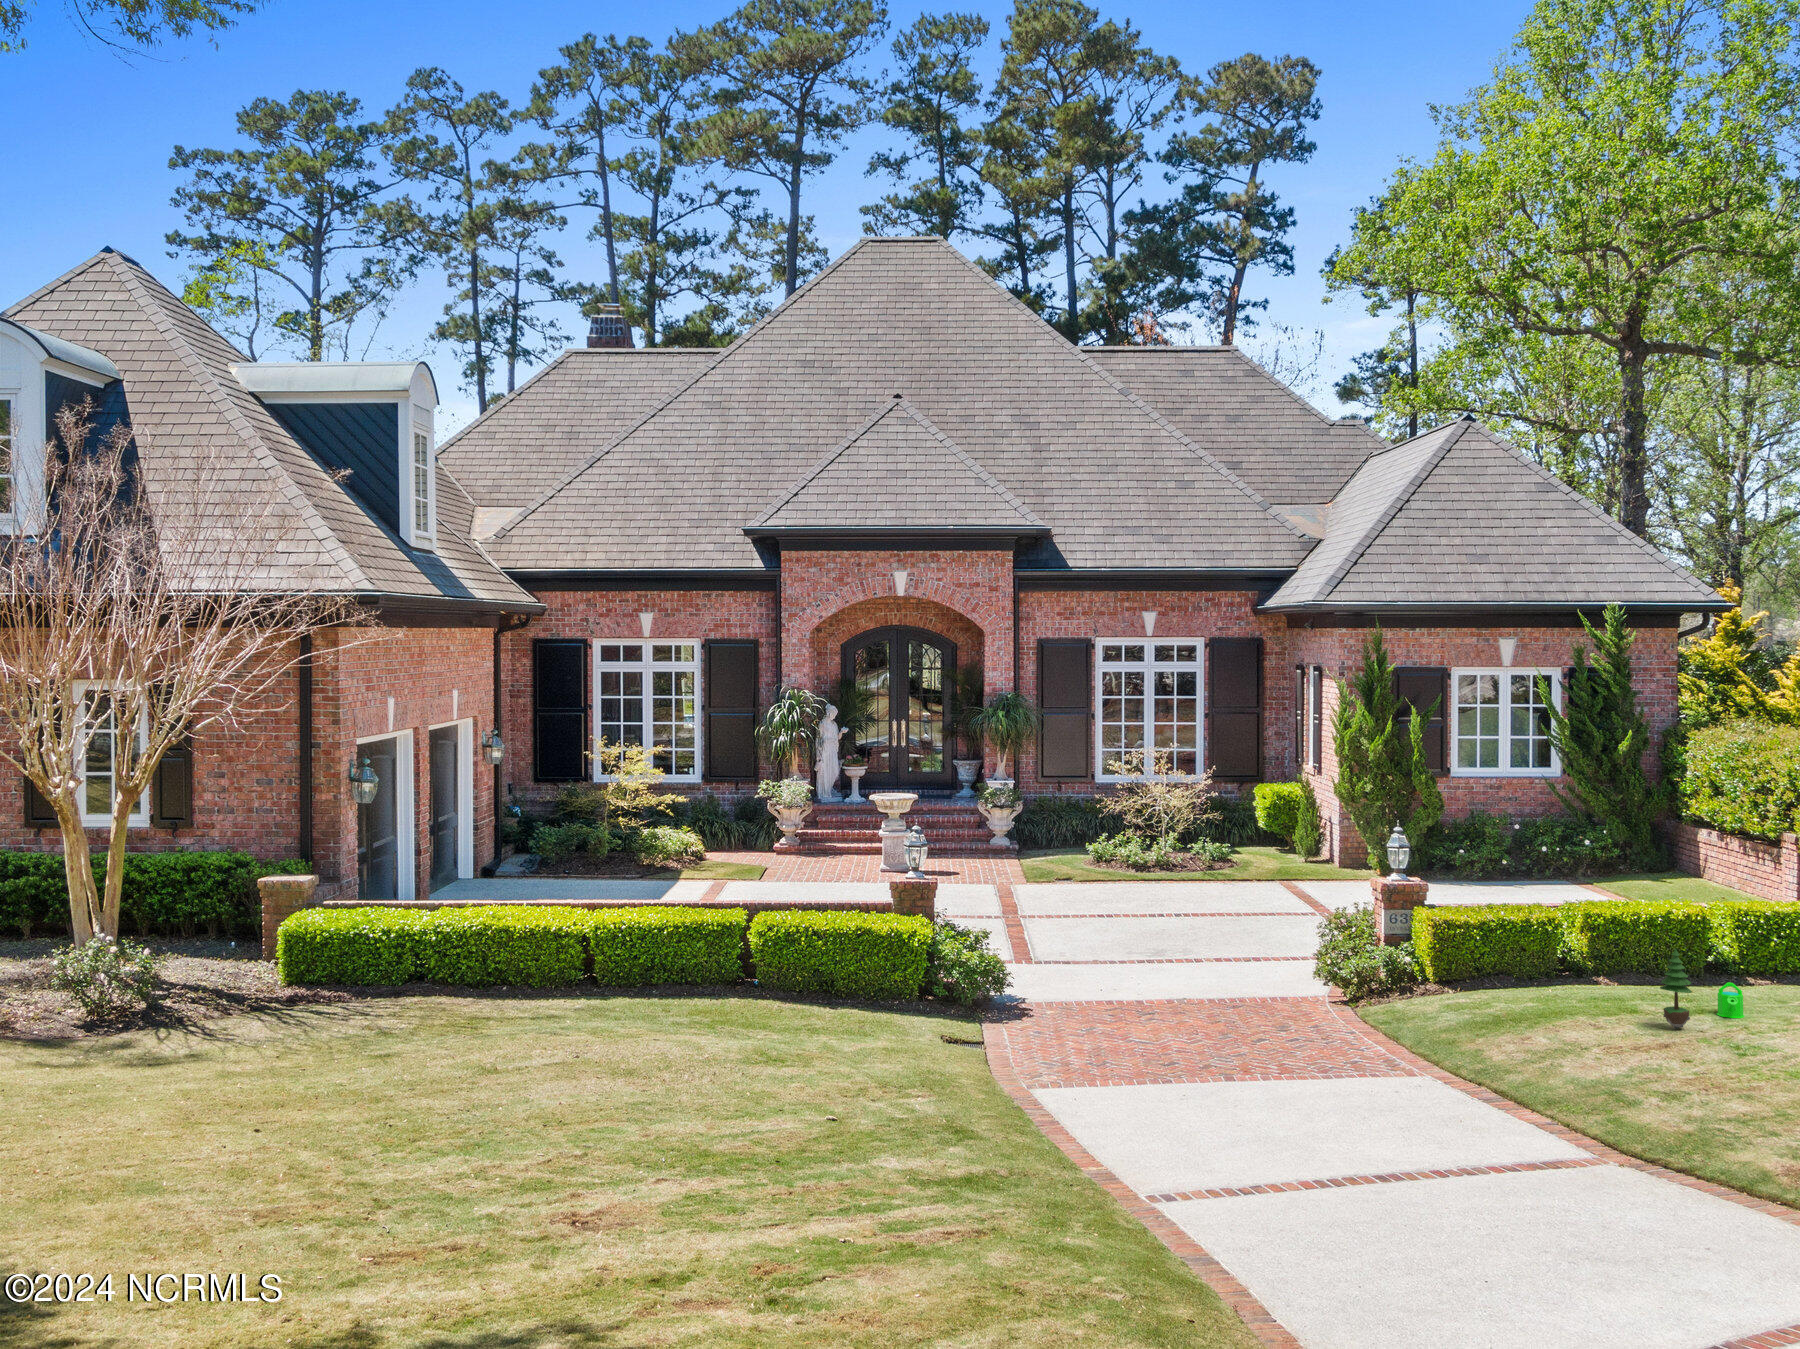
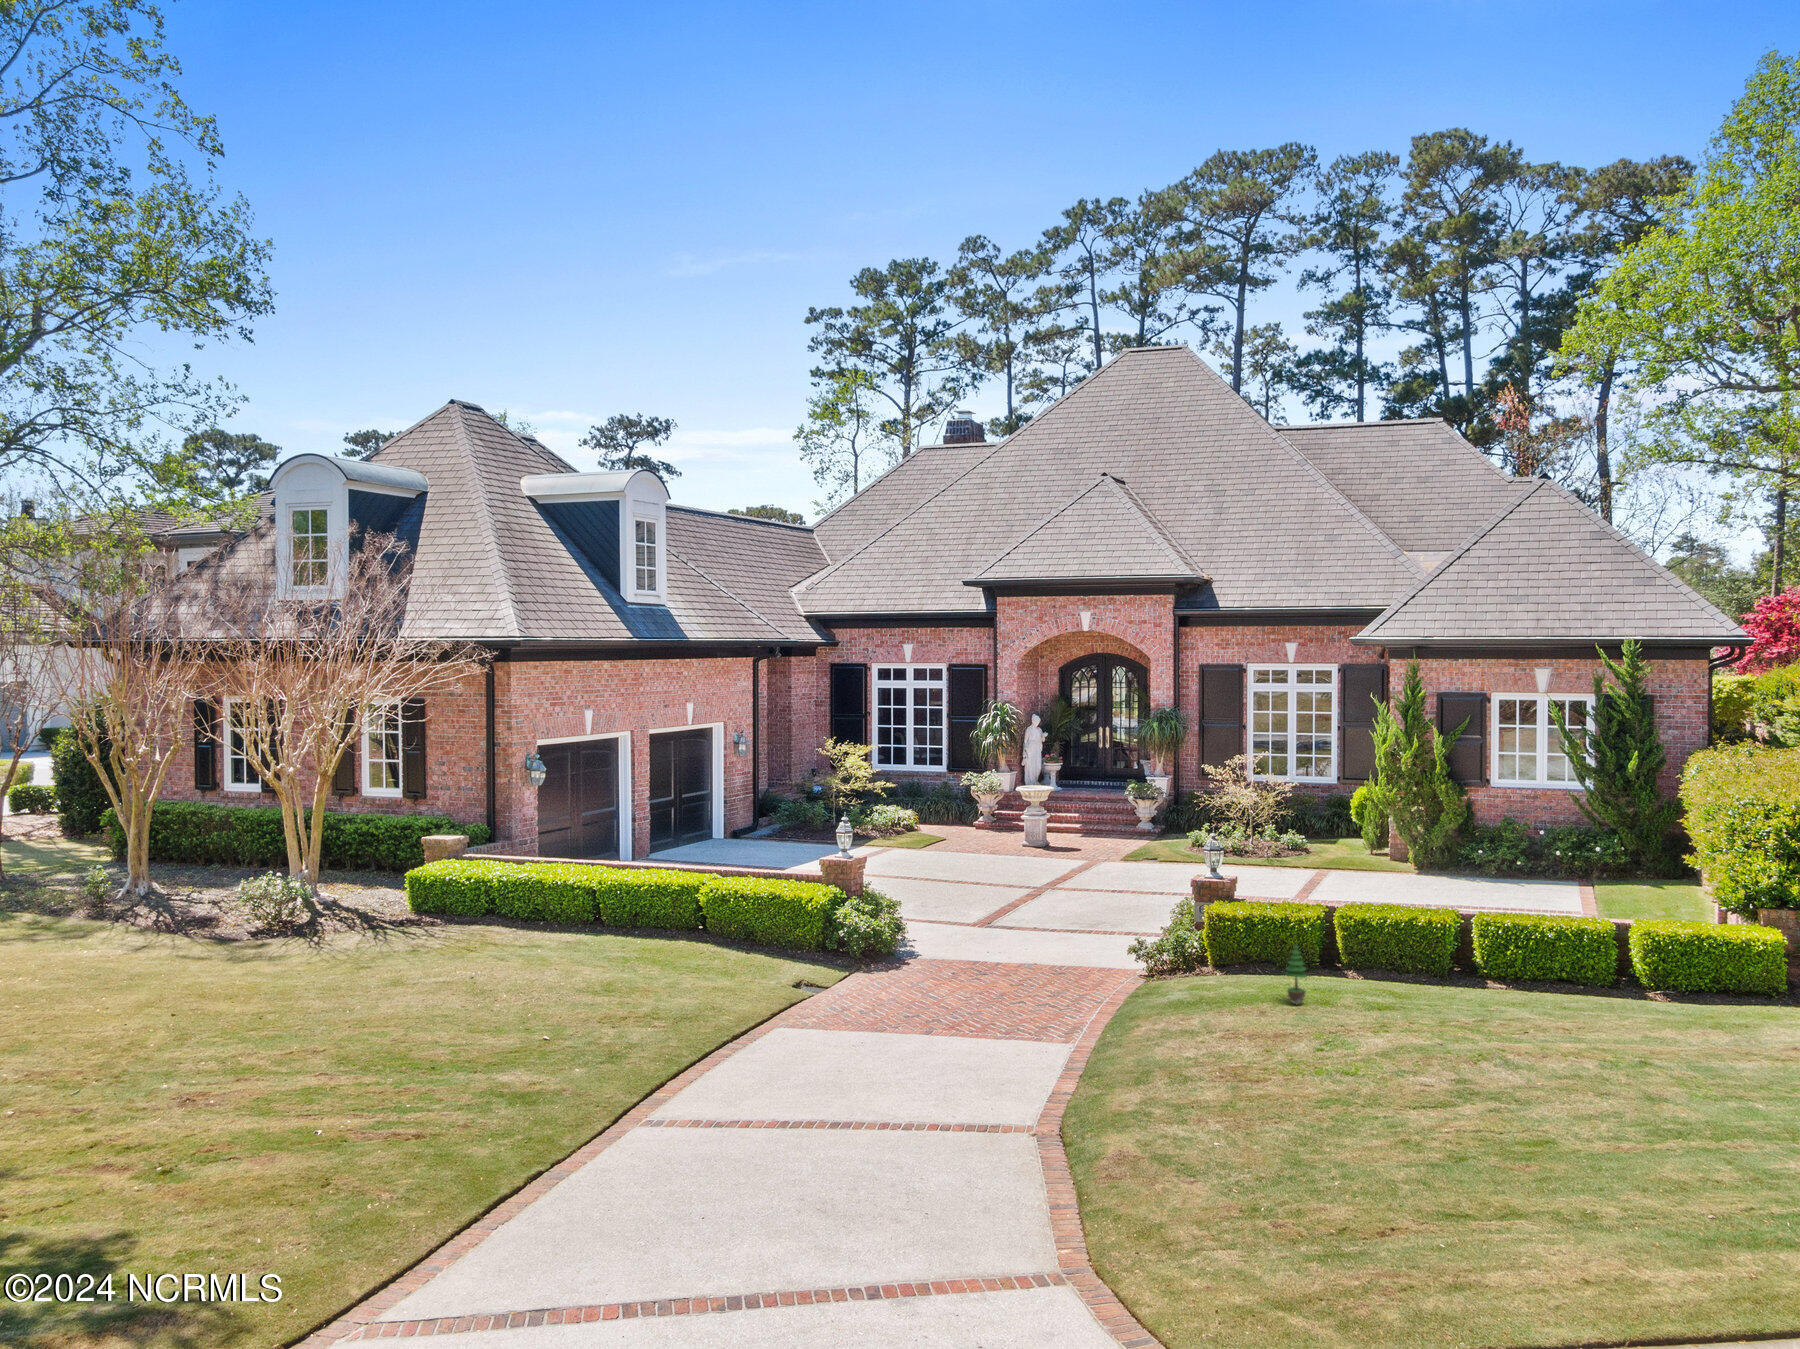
watering can: present [1716,982,1745,1018] -> none [1349,975,1373,1004]

